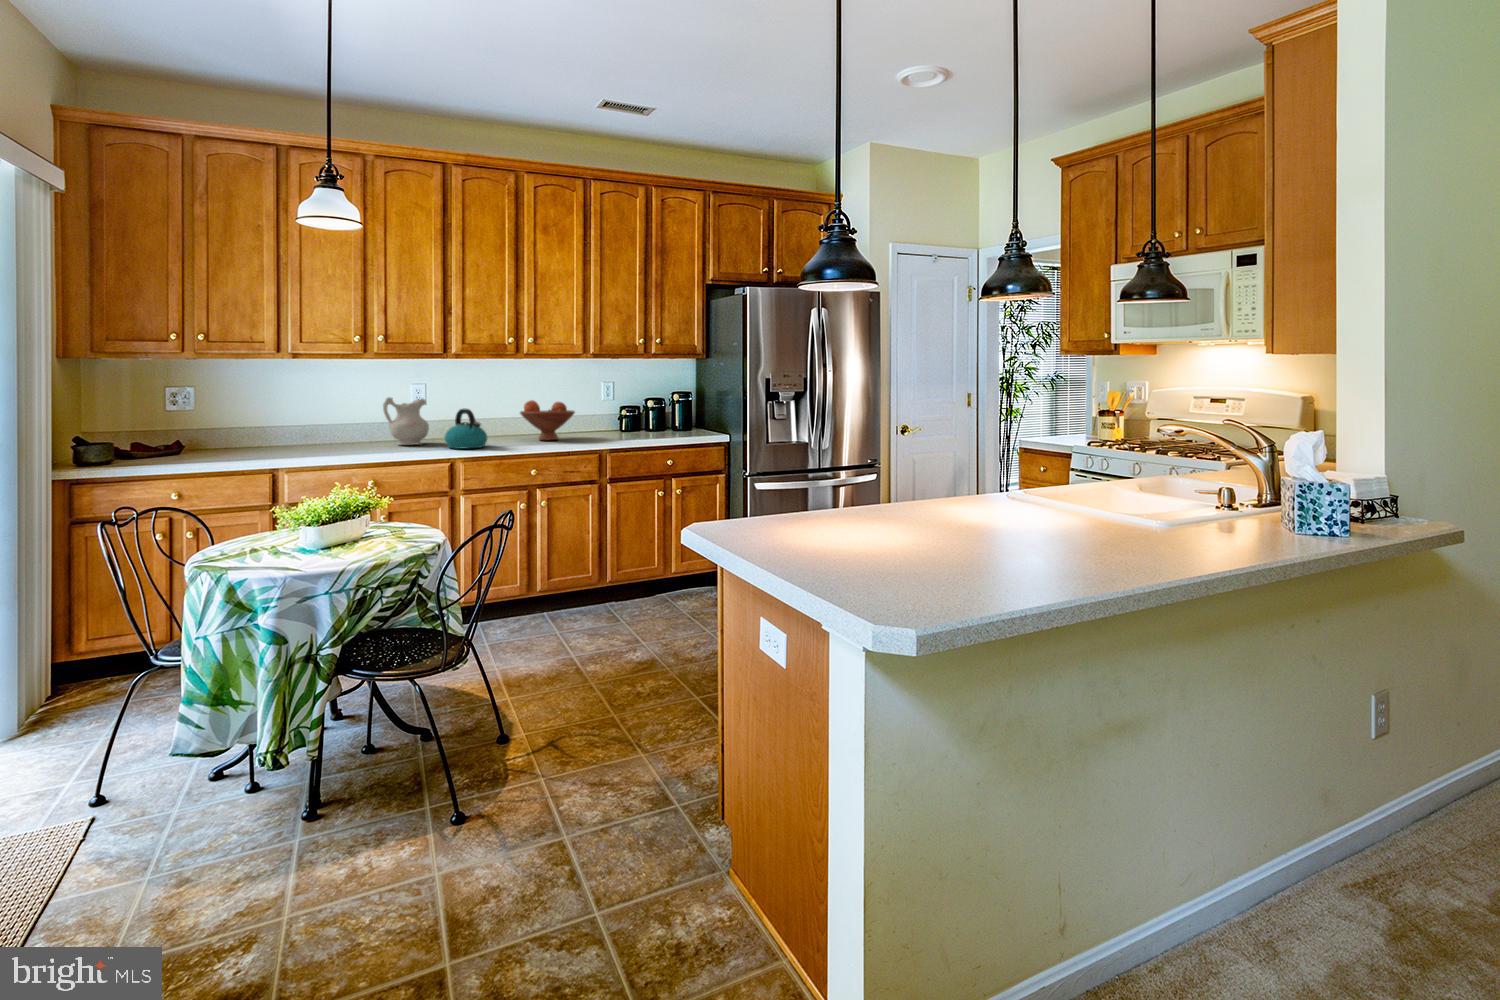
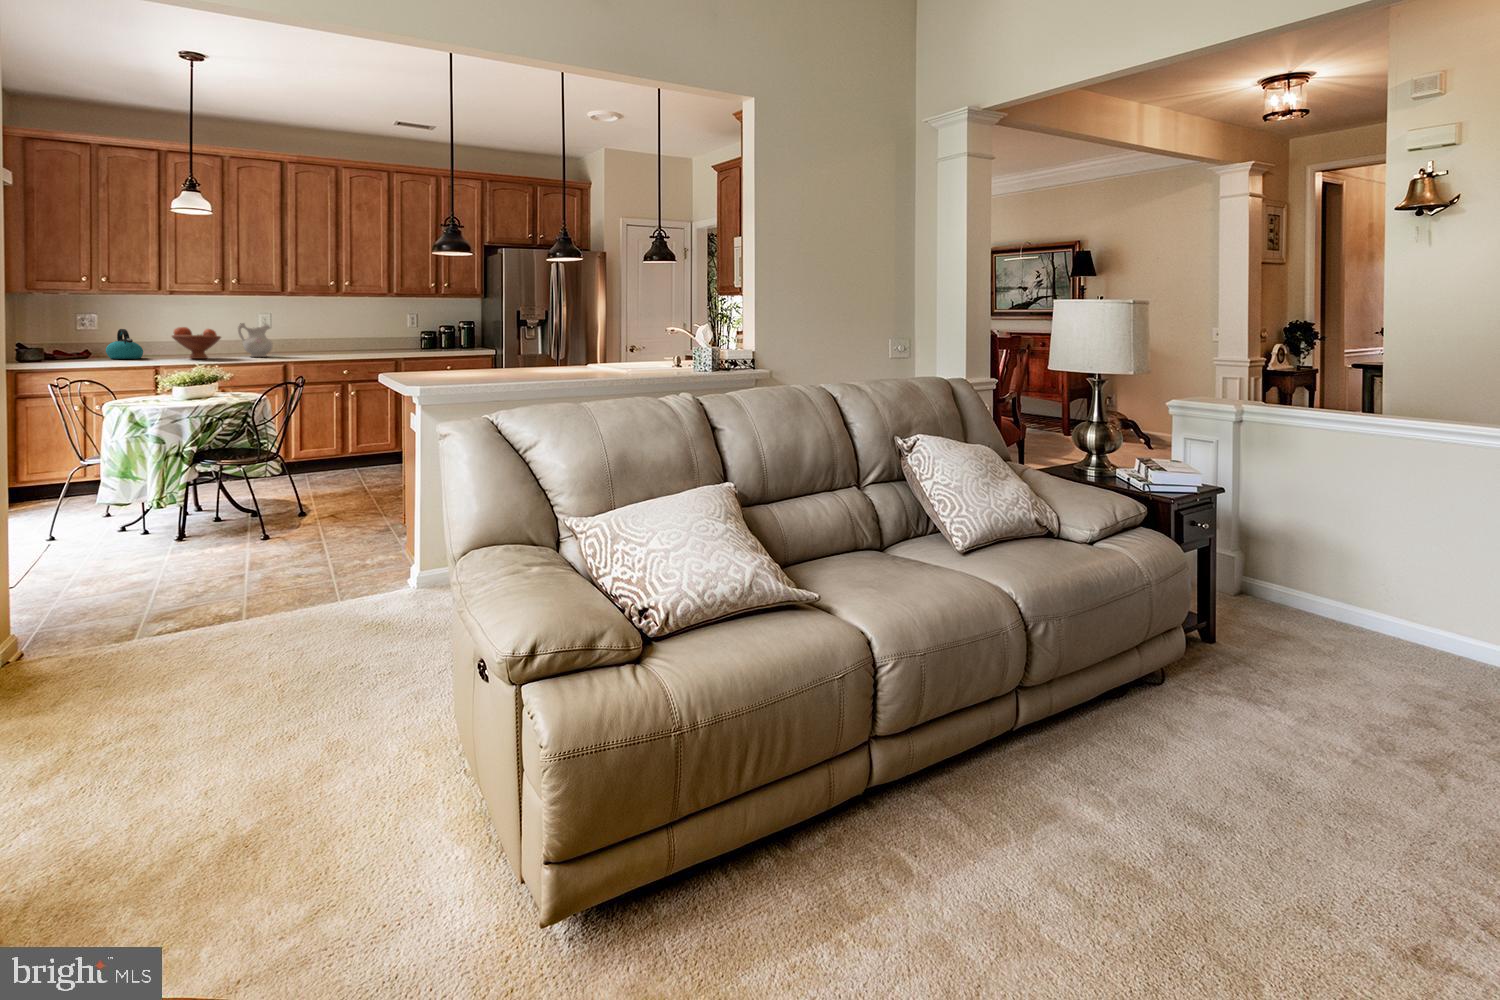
fruit bowl: present [520,400,575,440] -> present [172,327,221,359]
kettle: present [445,409,487,449] -> present [106,329,143,359]

